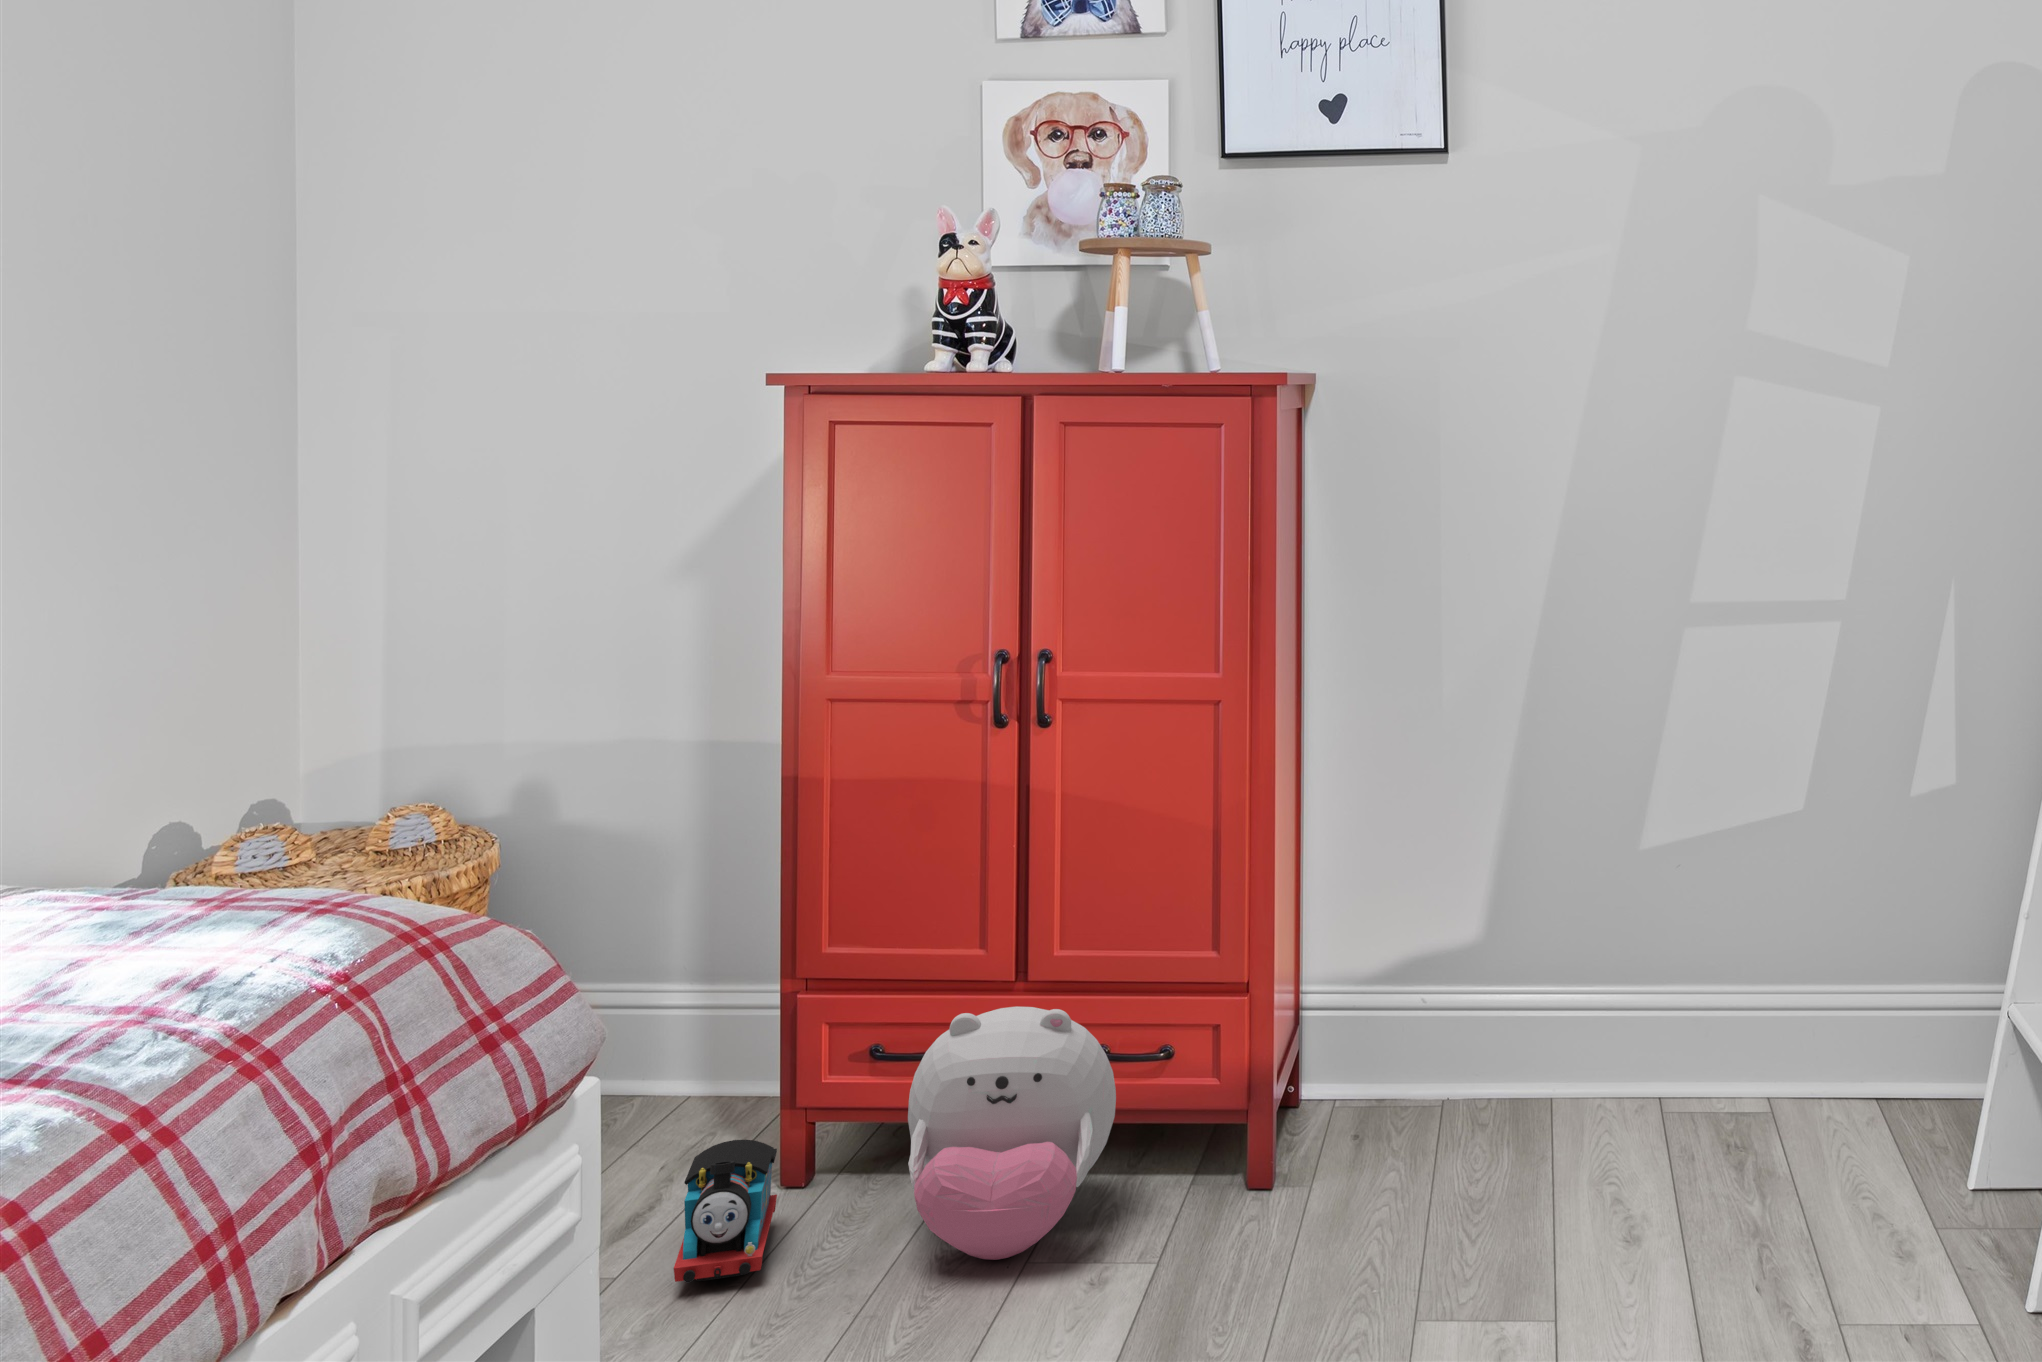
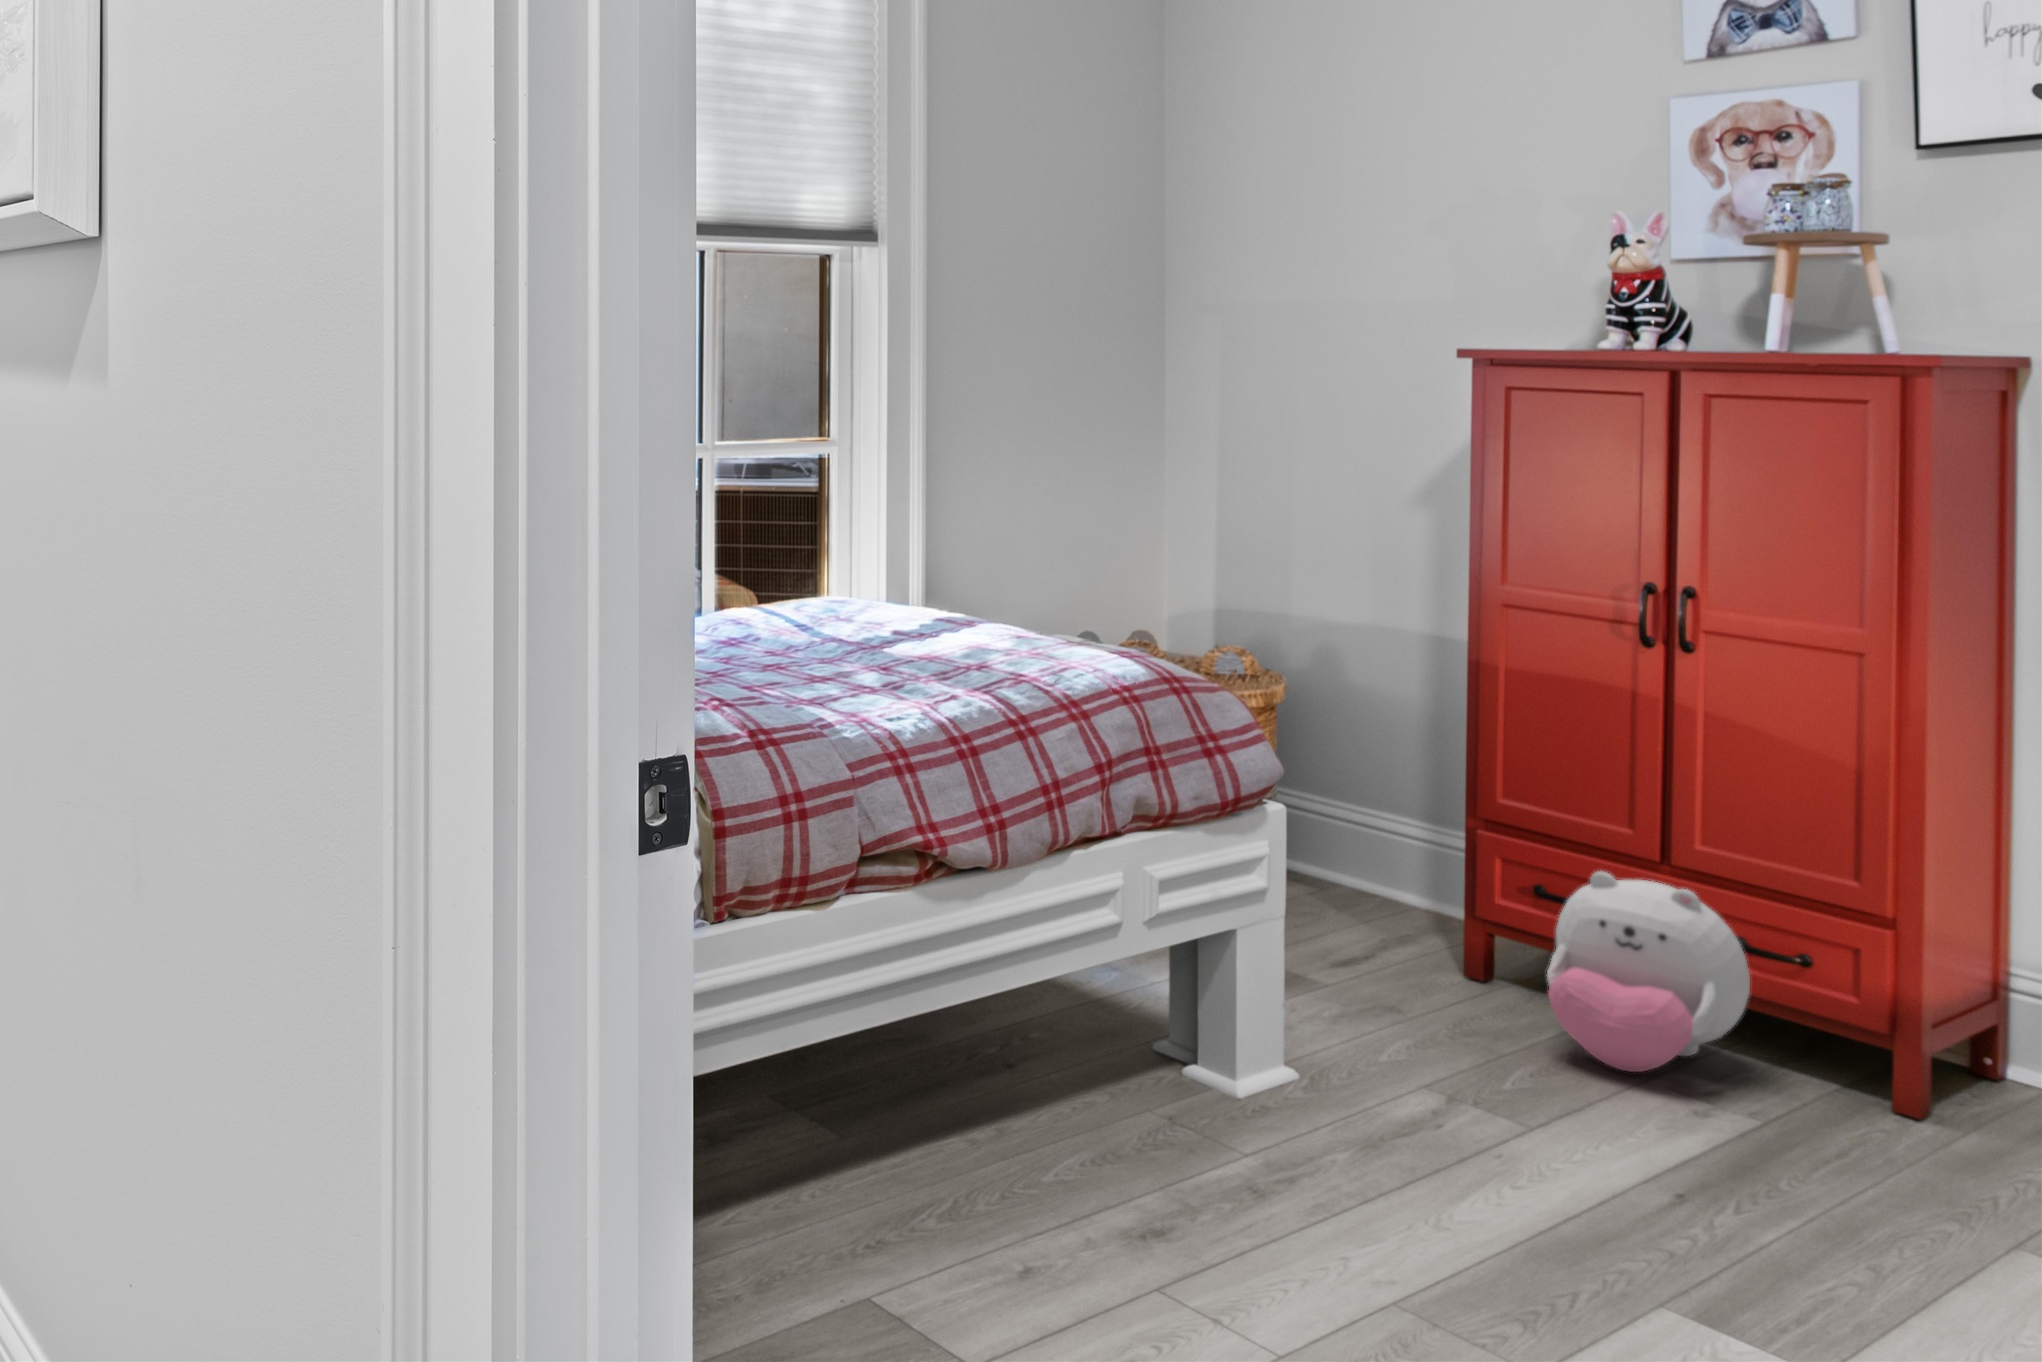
toy train: present [674,1140,777,1283] -> none [1366,919,1455,1011]

